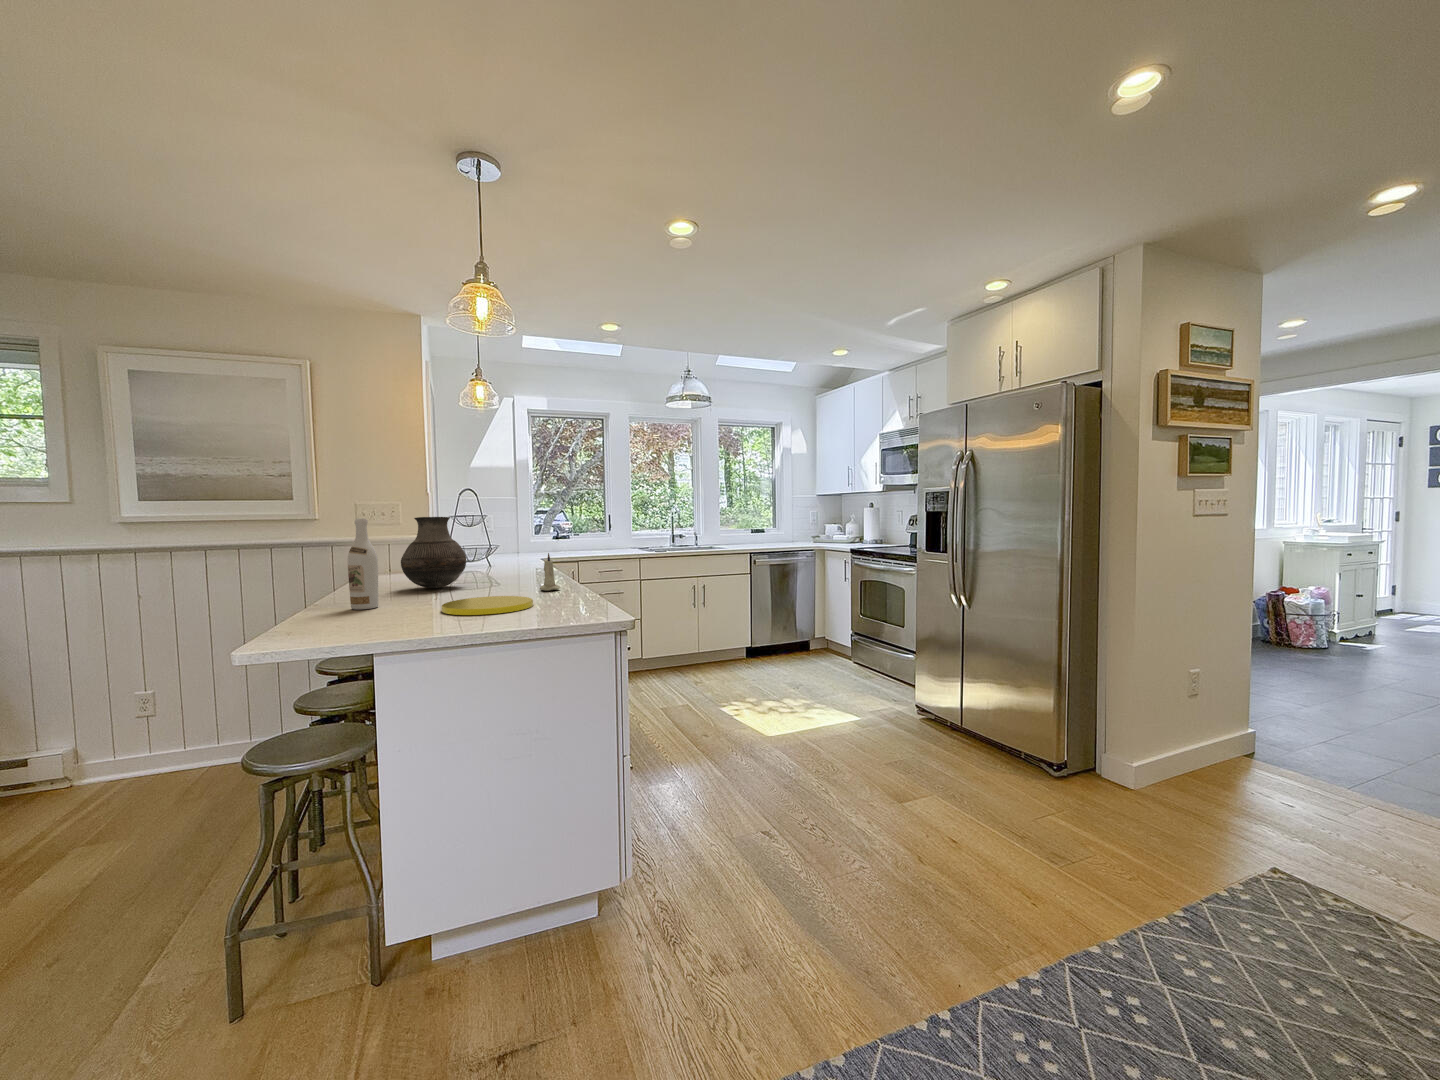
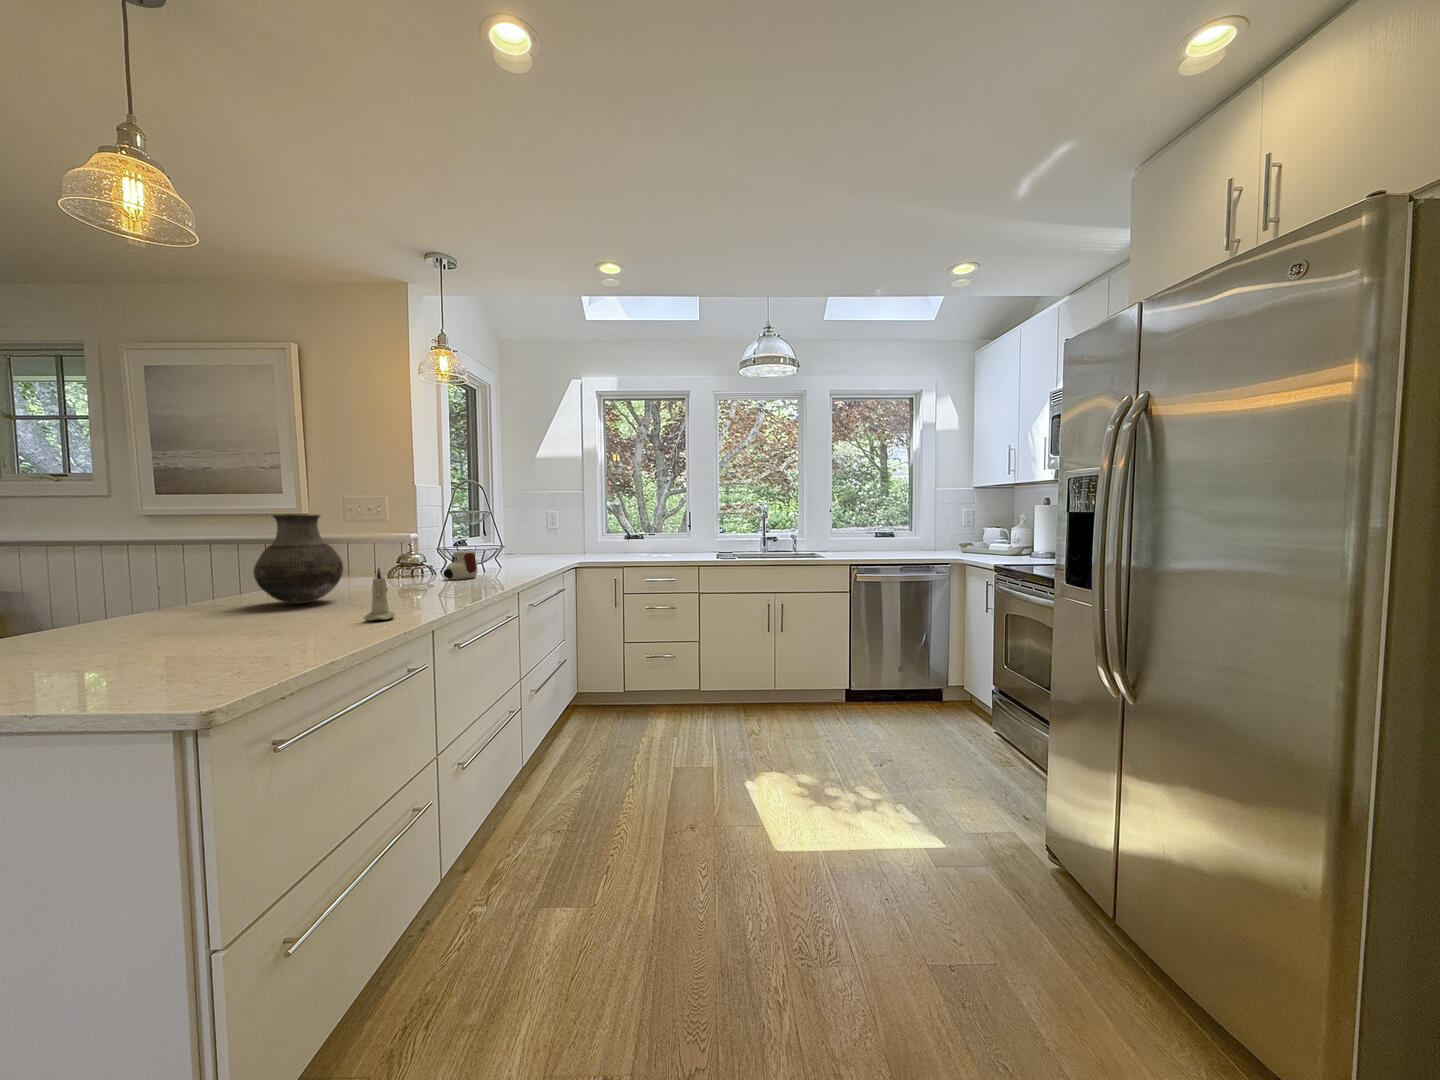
wine bottle: present [347,518,378,610] -> none [83,517,132,635]
mug: none [482,548,509,571] -> present [443,551,477,580]
plate: present [441,596,533,615] -> none [107,629,272,665]

